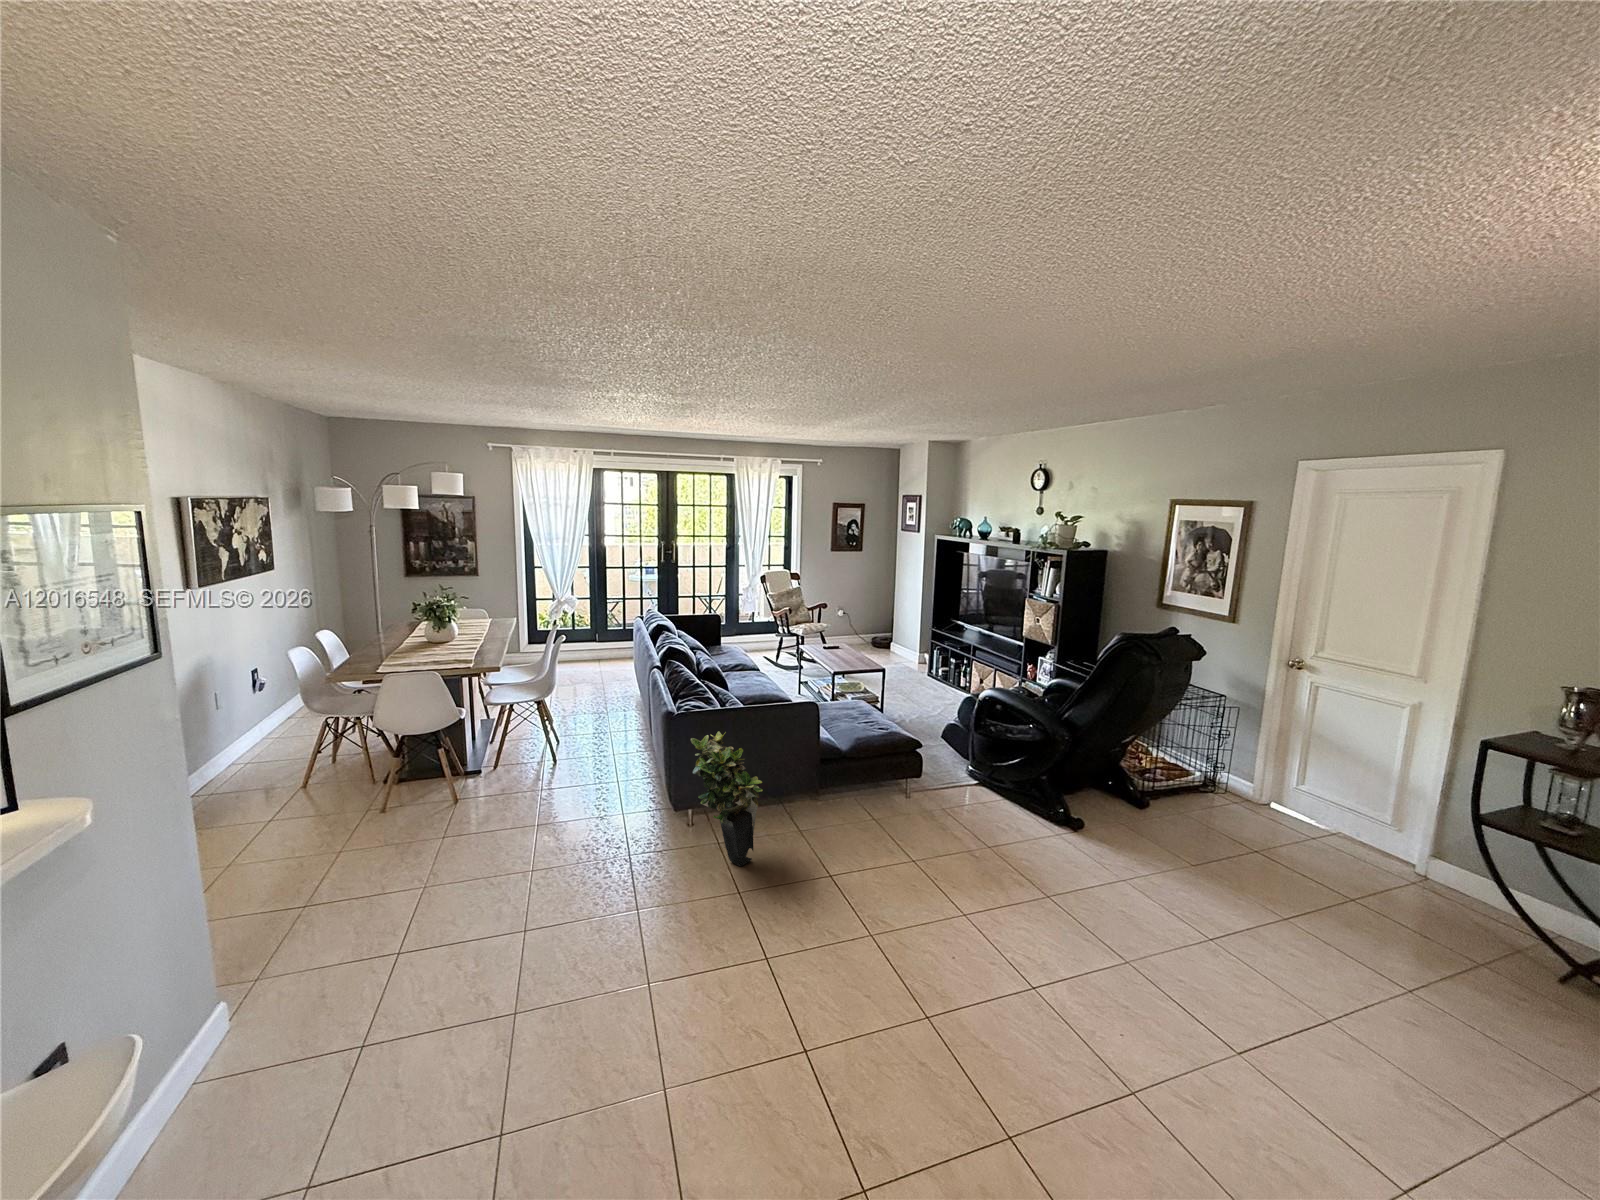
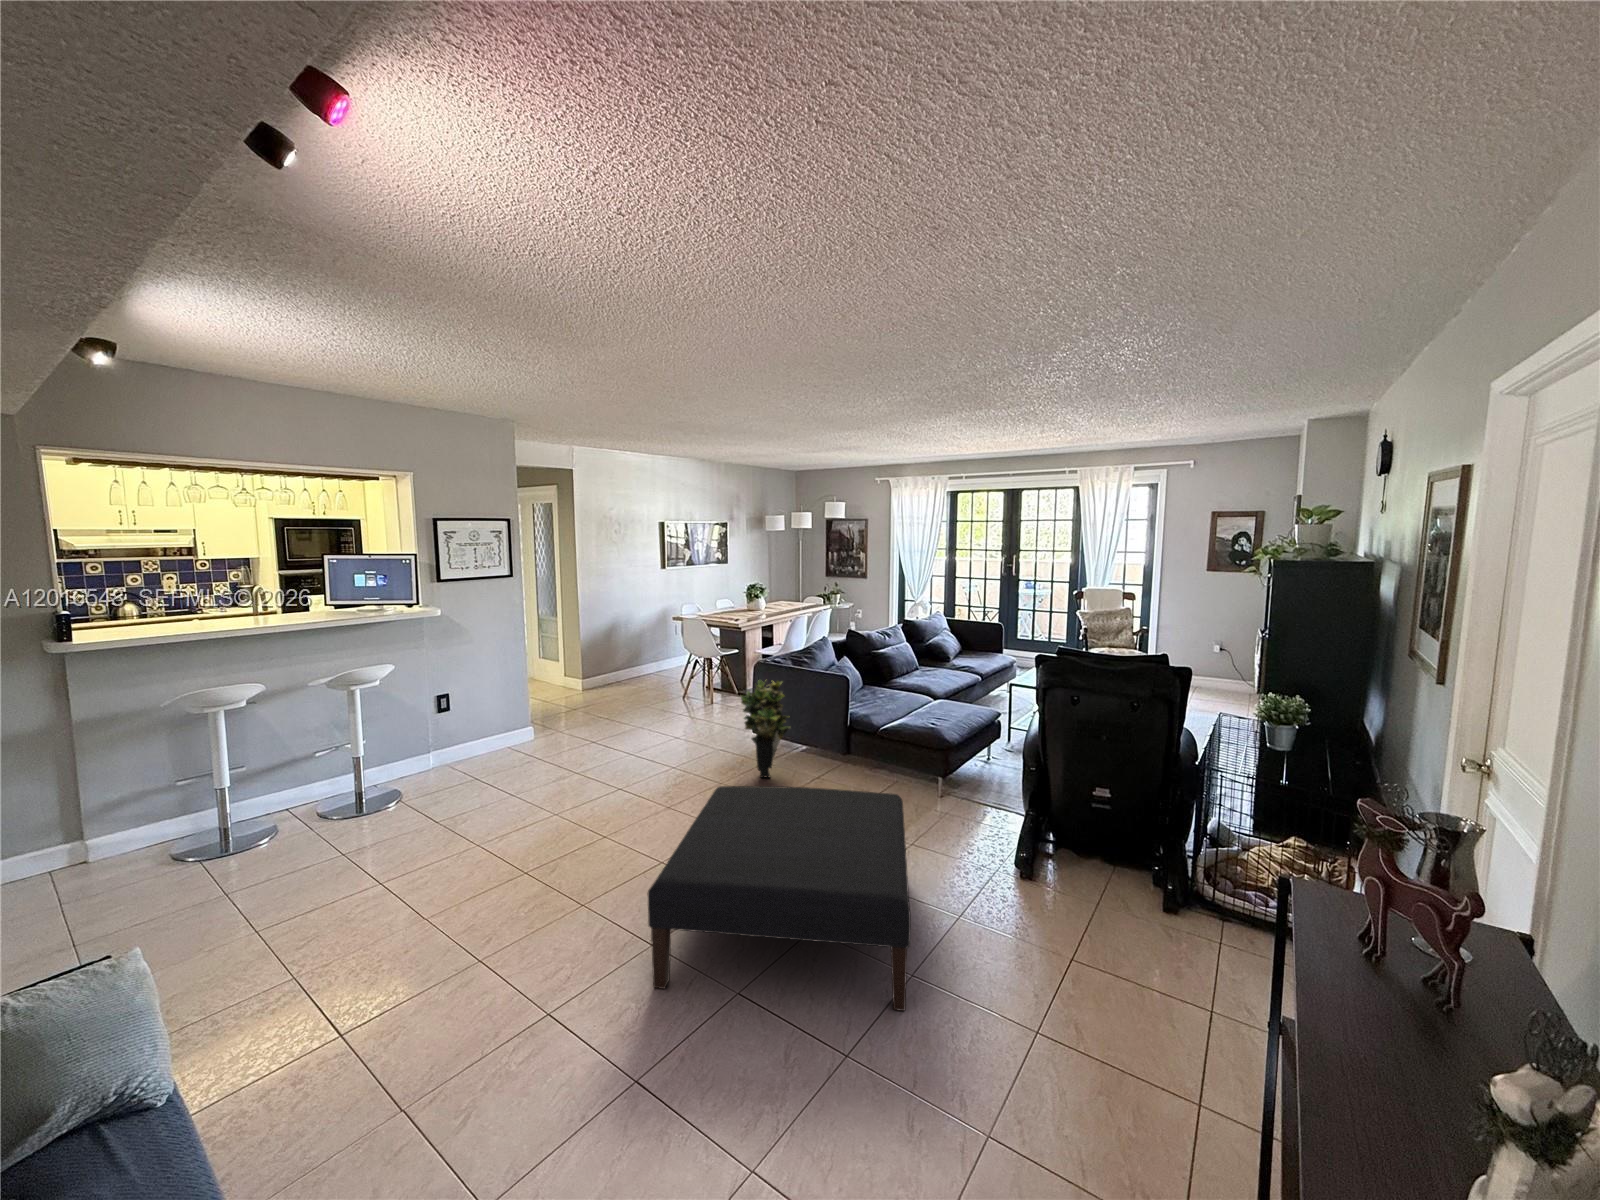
ottoman: none [942,806,1284,1150] -> present [648,786,911,1011]

